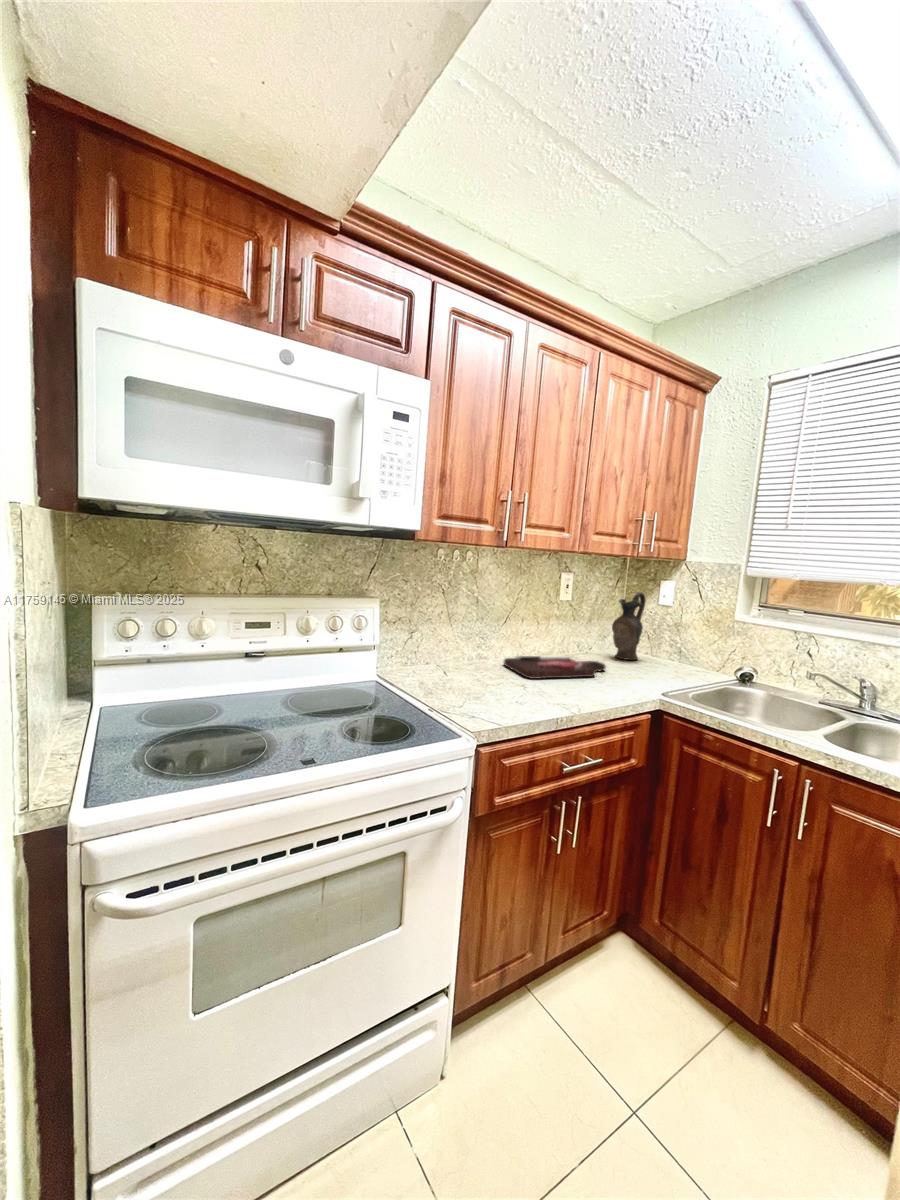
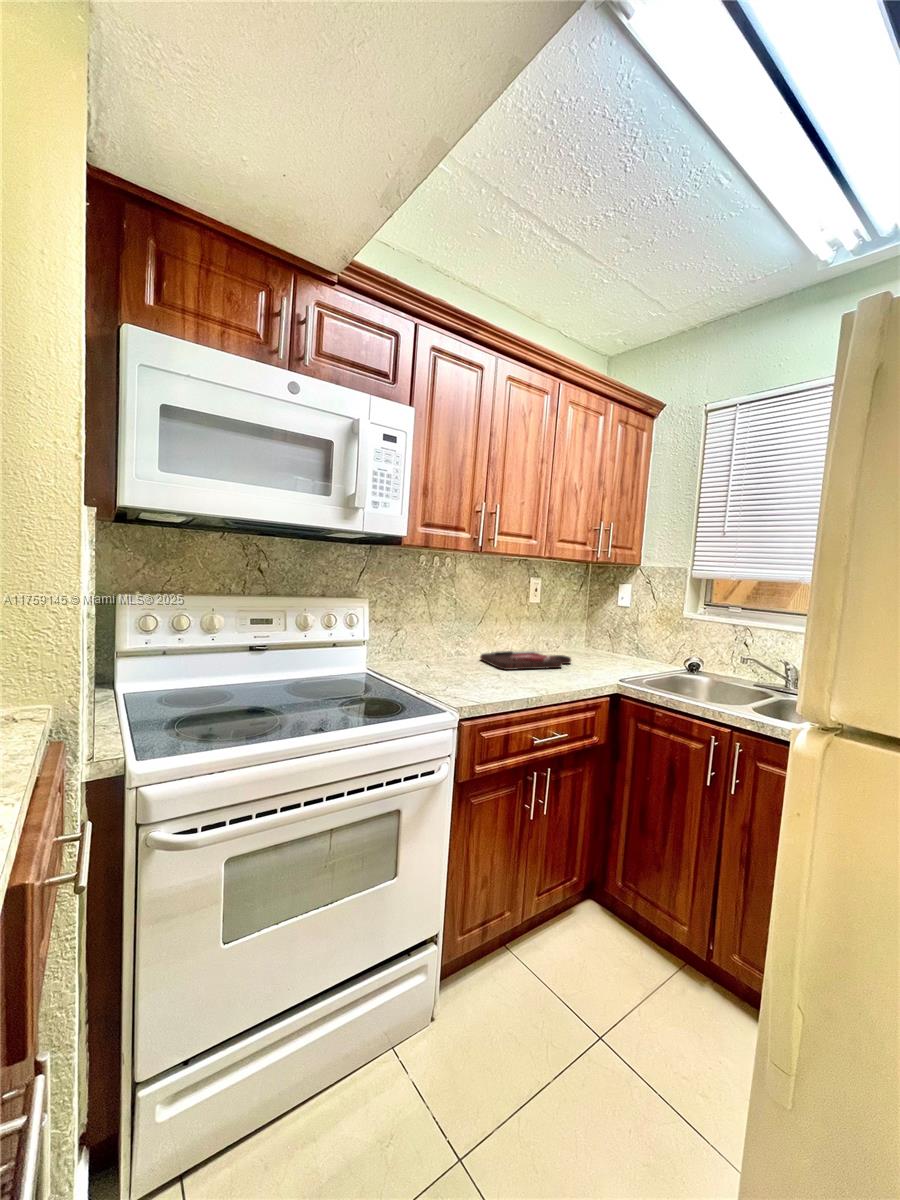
ceramic pitcher: present [612,592,645,660] -> none [577,594,606,655]

